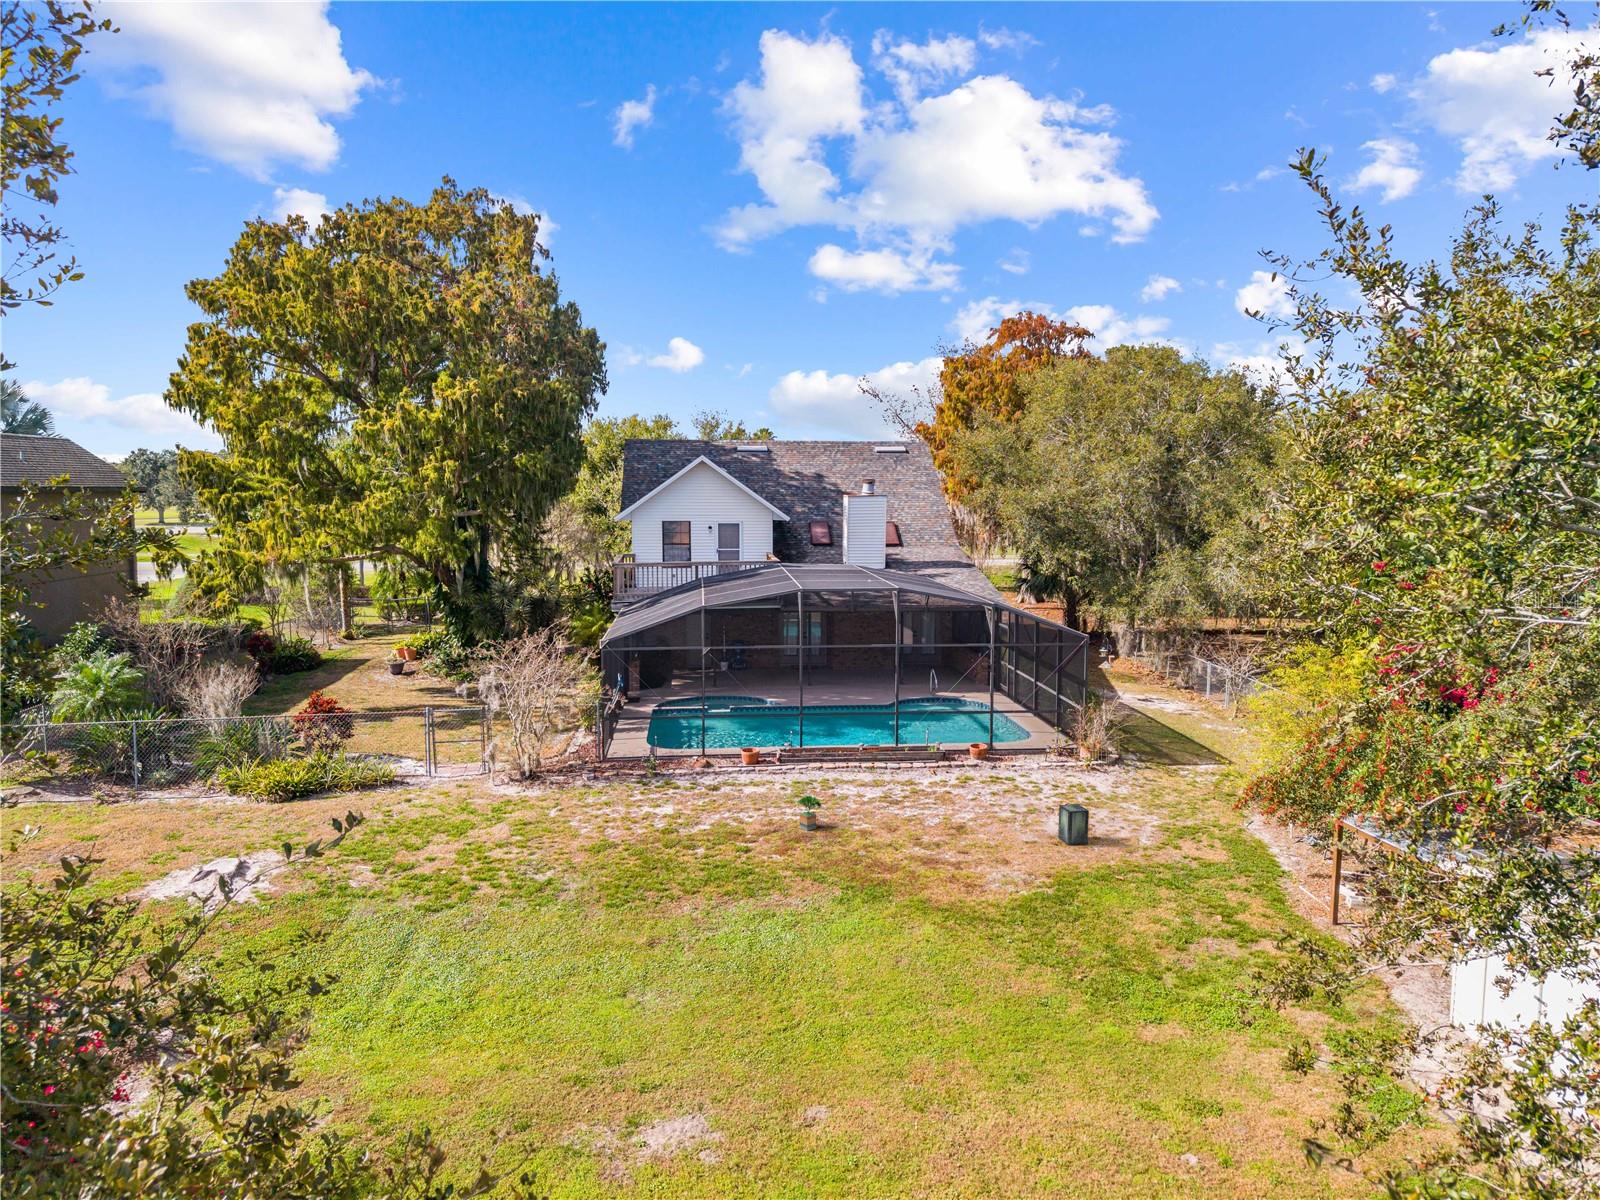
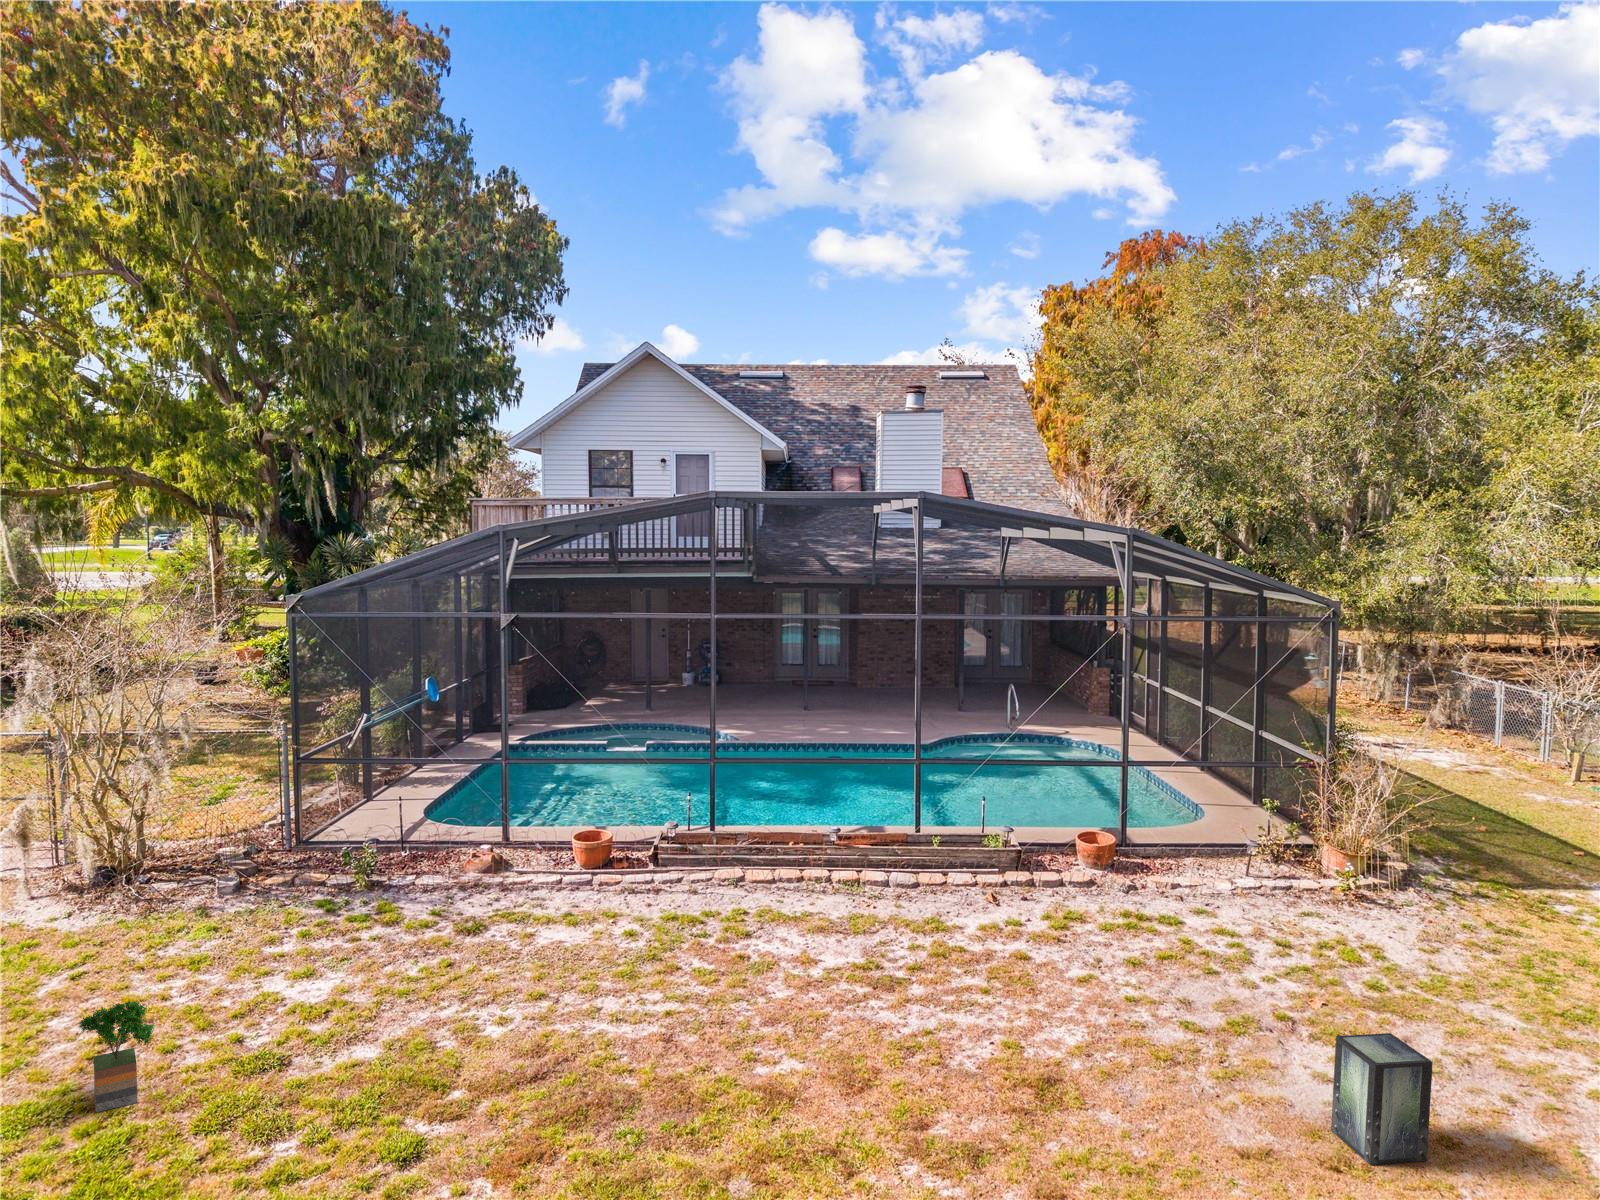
potted tree: present [798,795,822,831] -> present [79,1001,154,1113]

